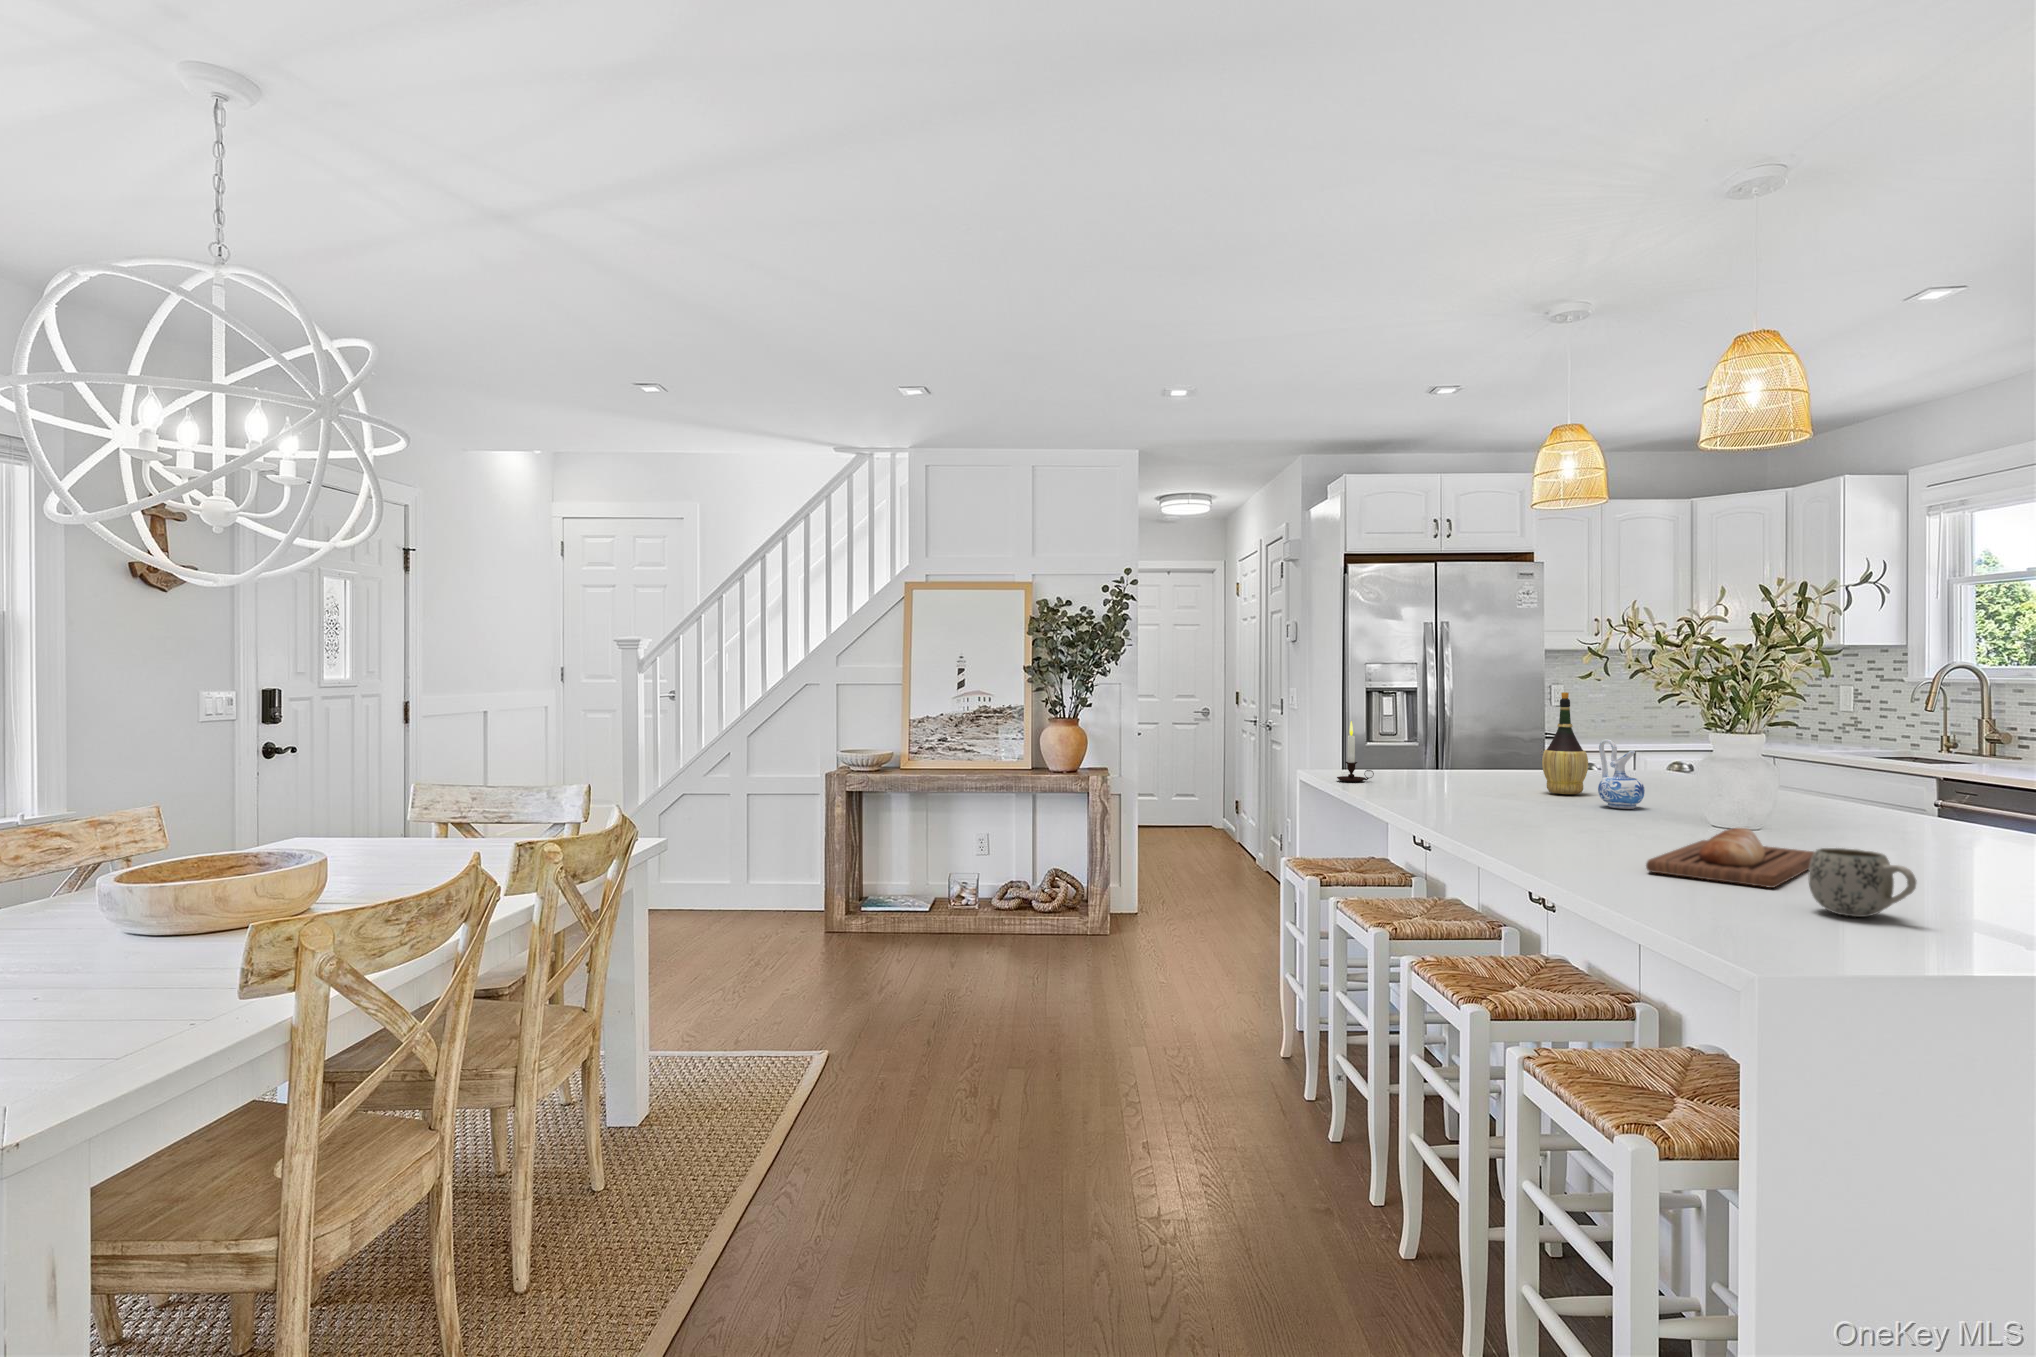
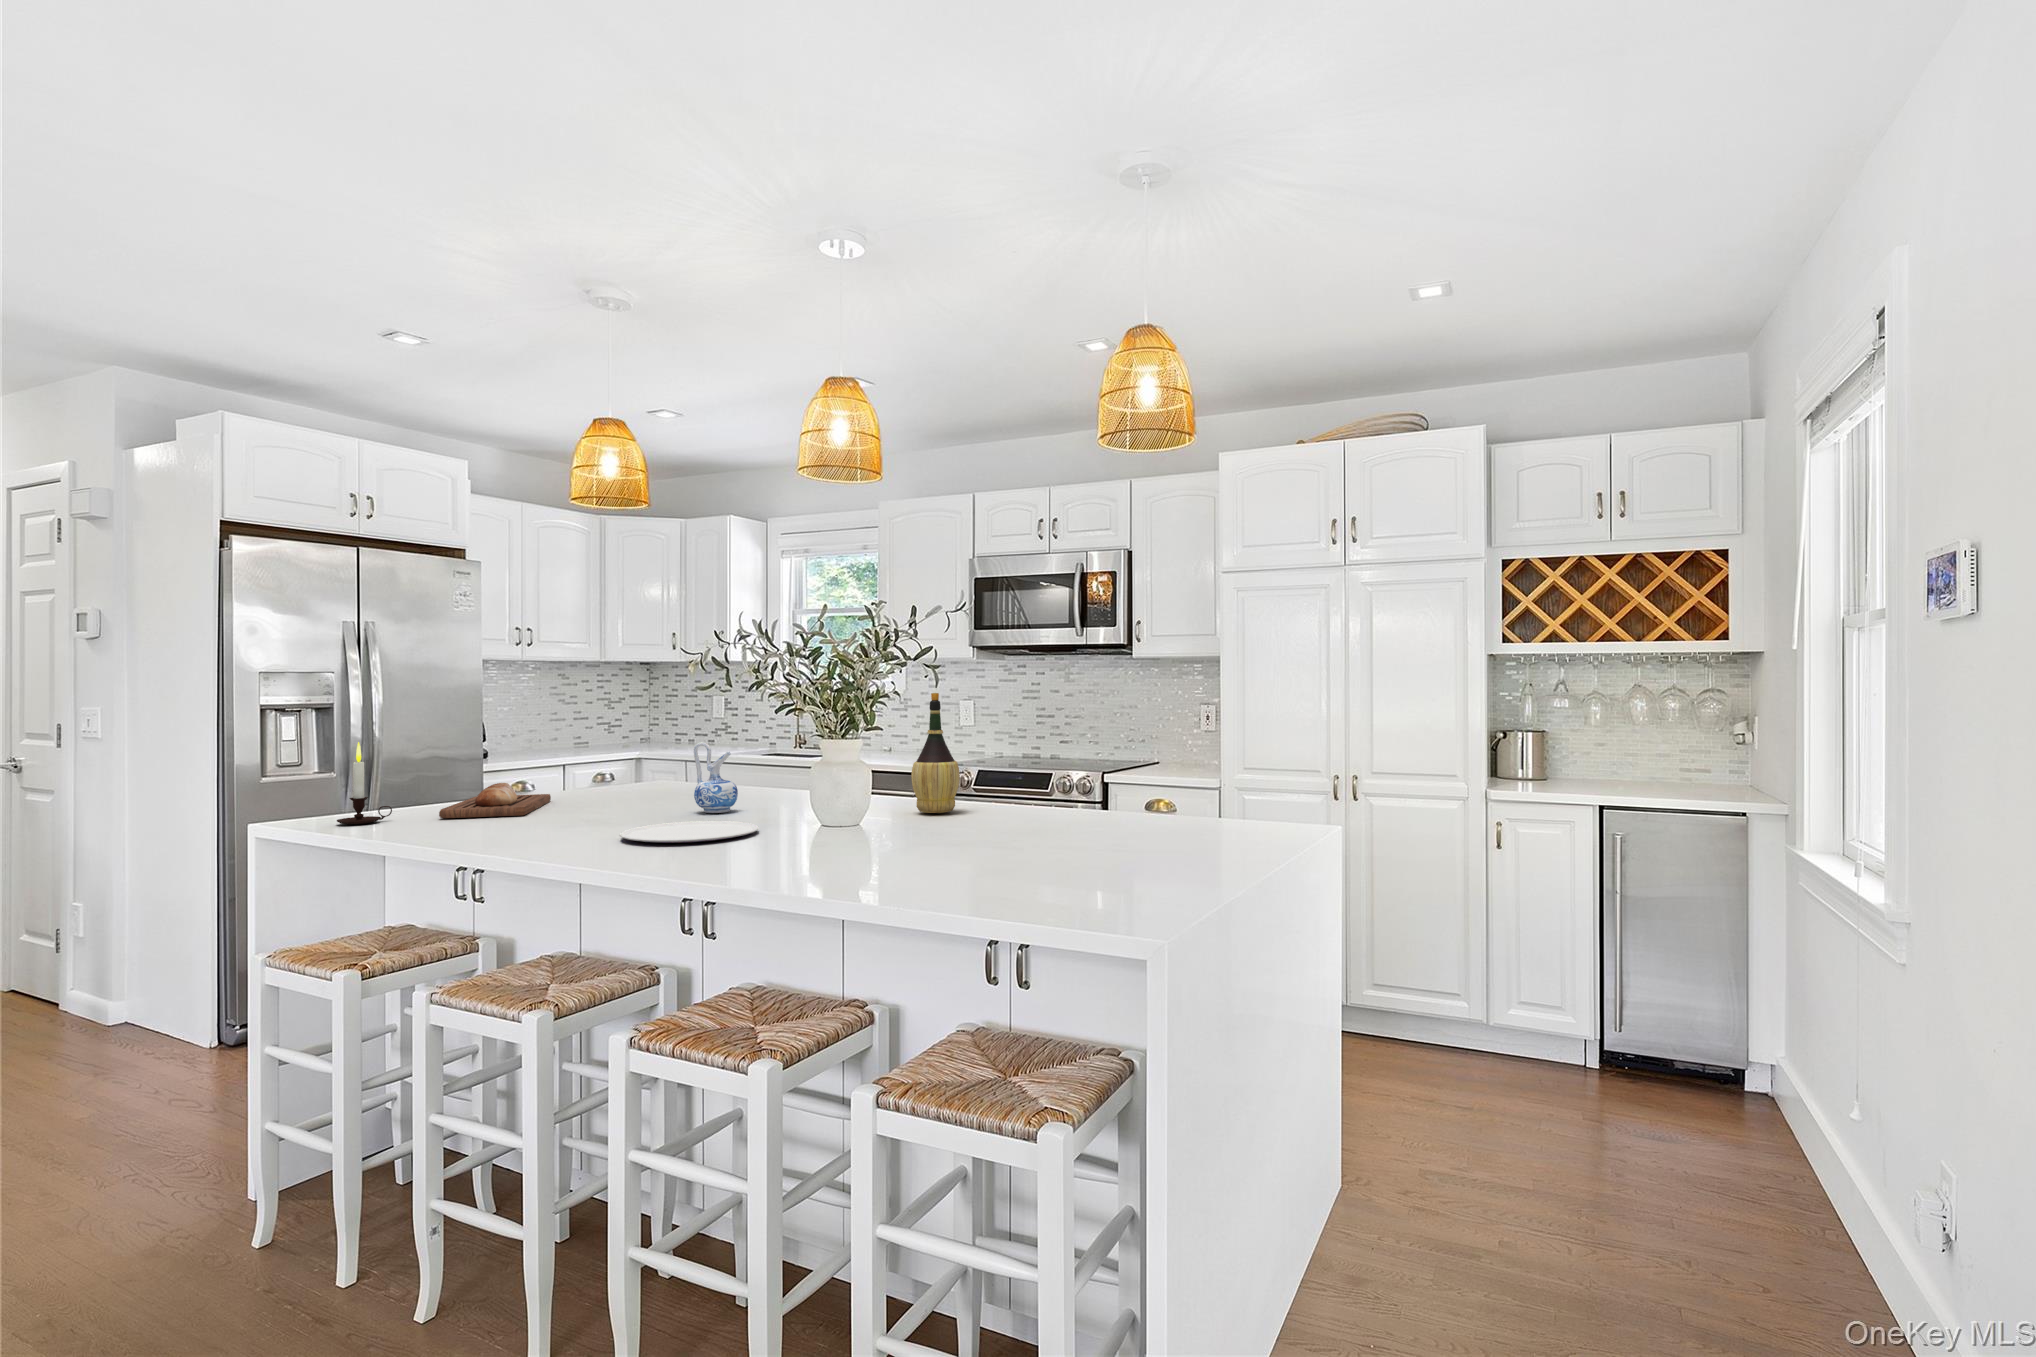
wine bottle: present [1542,692,1588,794] -> present [911,693,960,813]
plate: none [1480,809,1614,829] -> present [620,821,758,843]
bread loaf: present [1646,828,1814,888] -> present [439,783,551,818]
mug: present [1808,848,1916,917] -> none [1051,810,1127,868]

